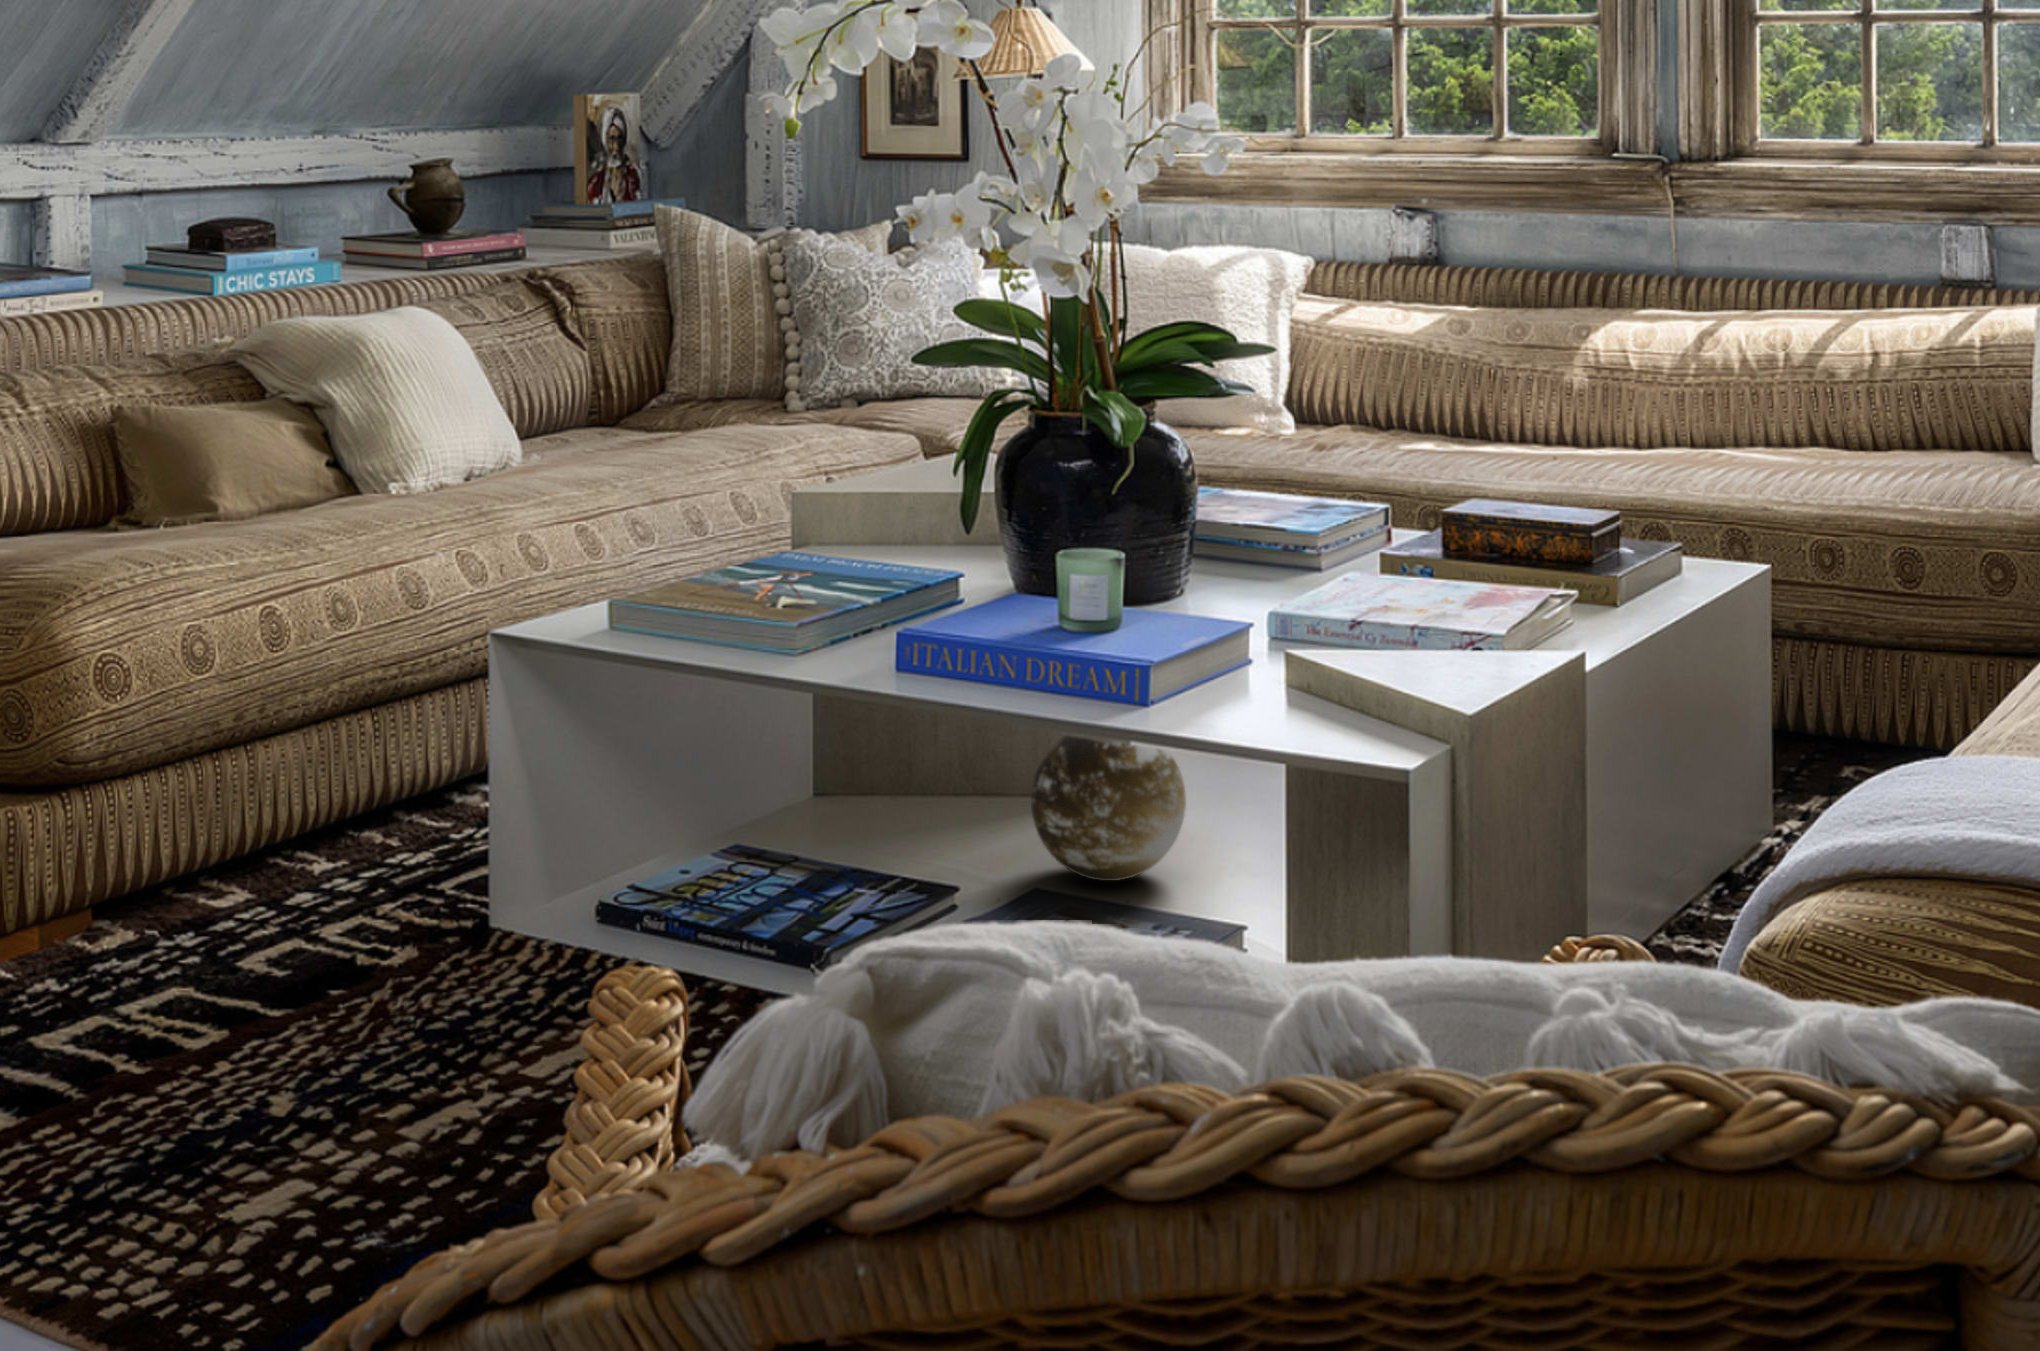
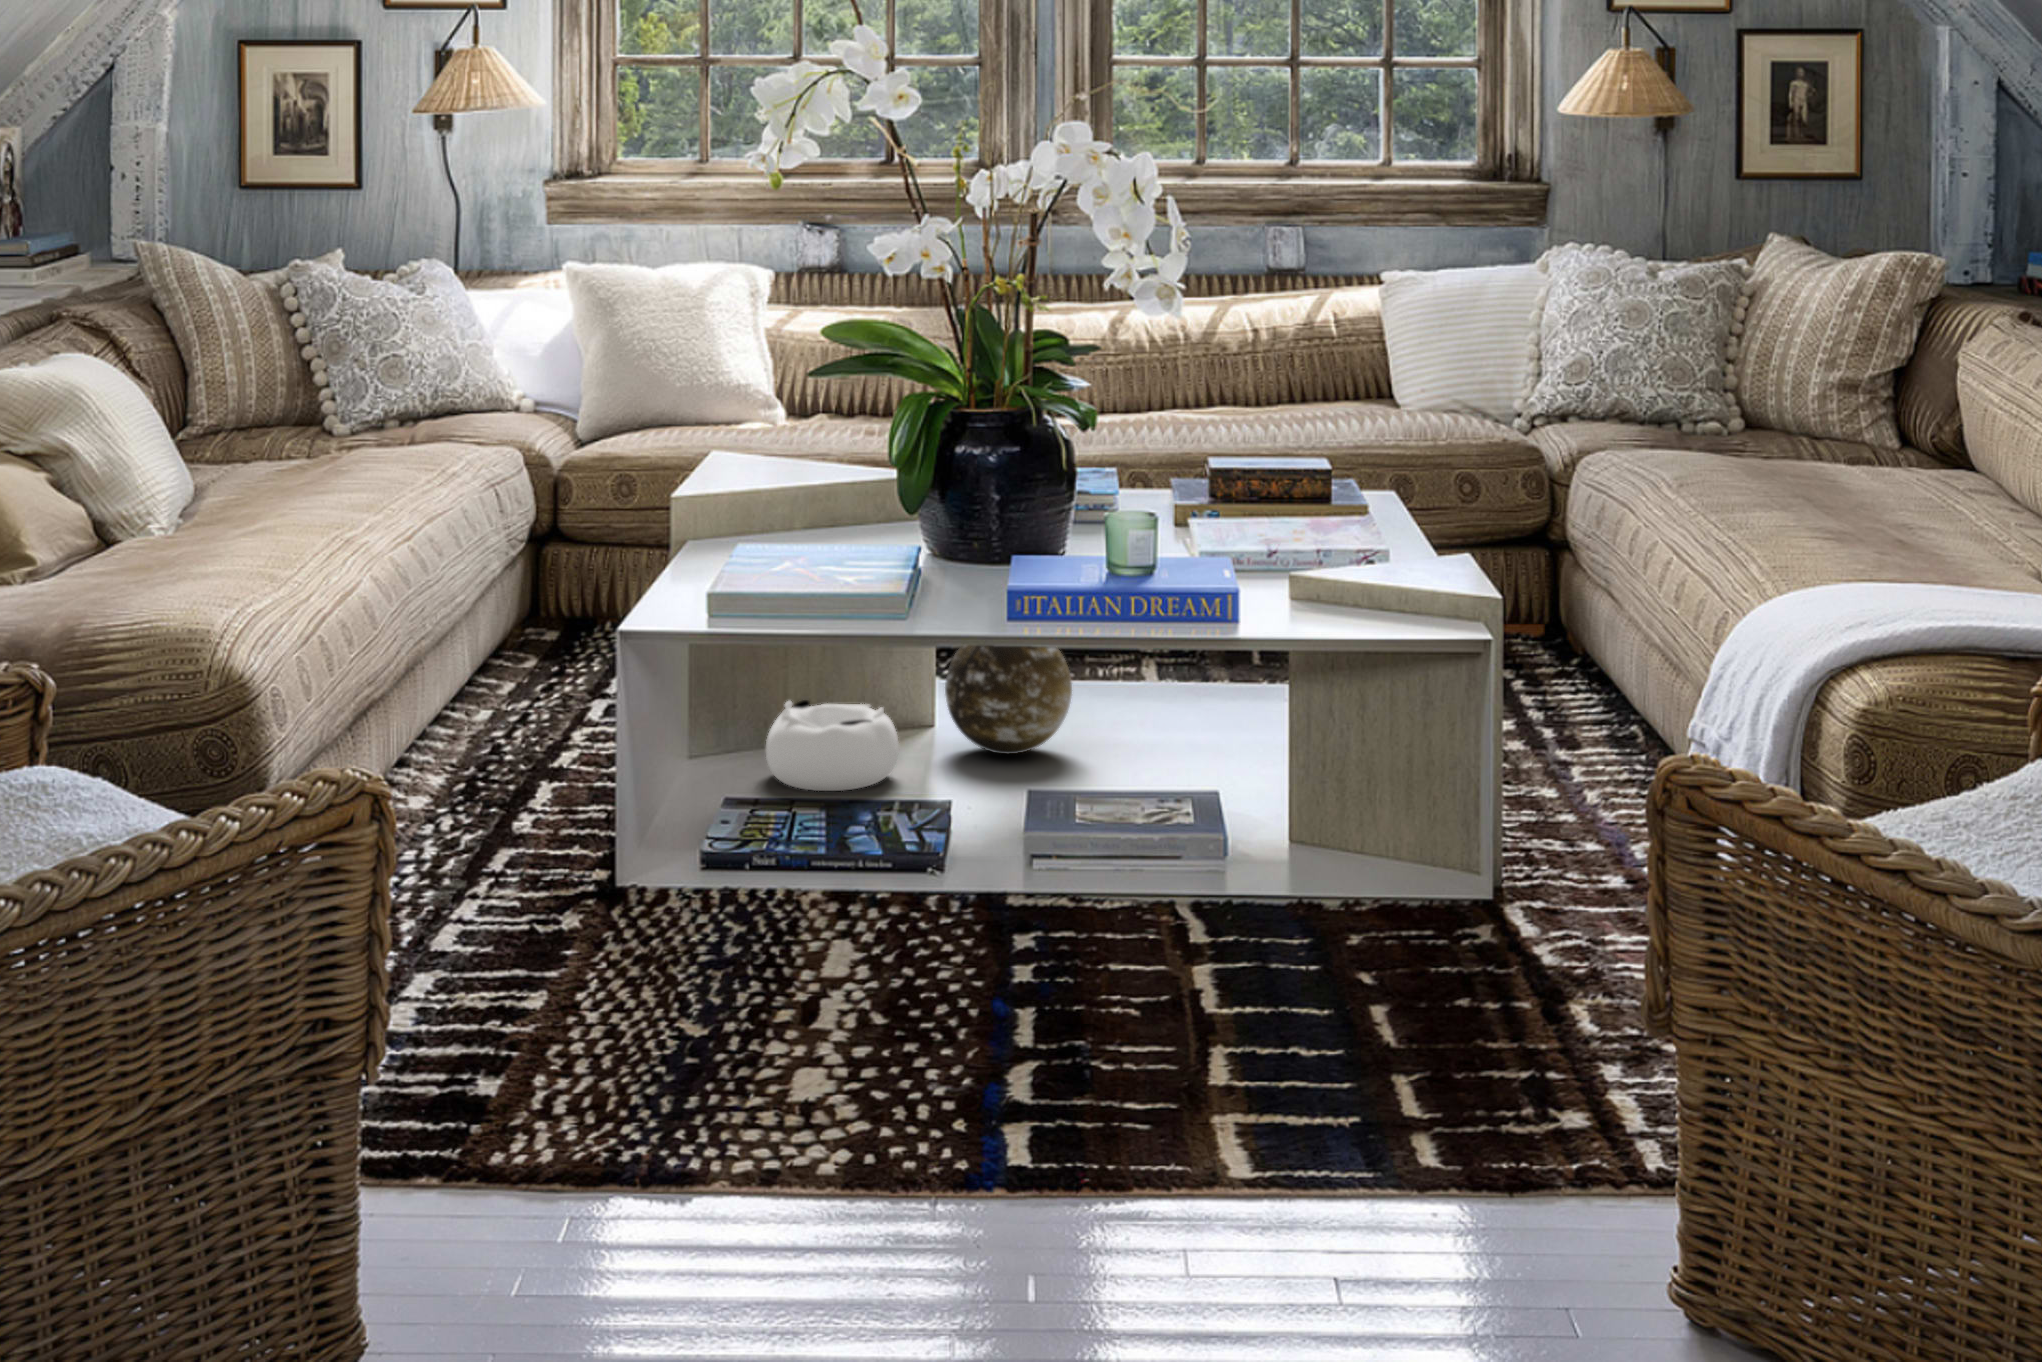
decorative bowl: none [779,787,936,903] -> present [766,700,899,791]

